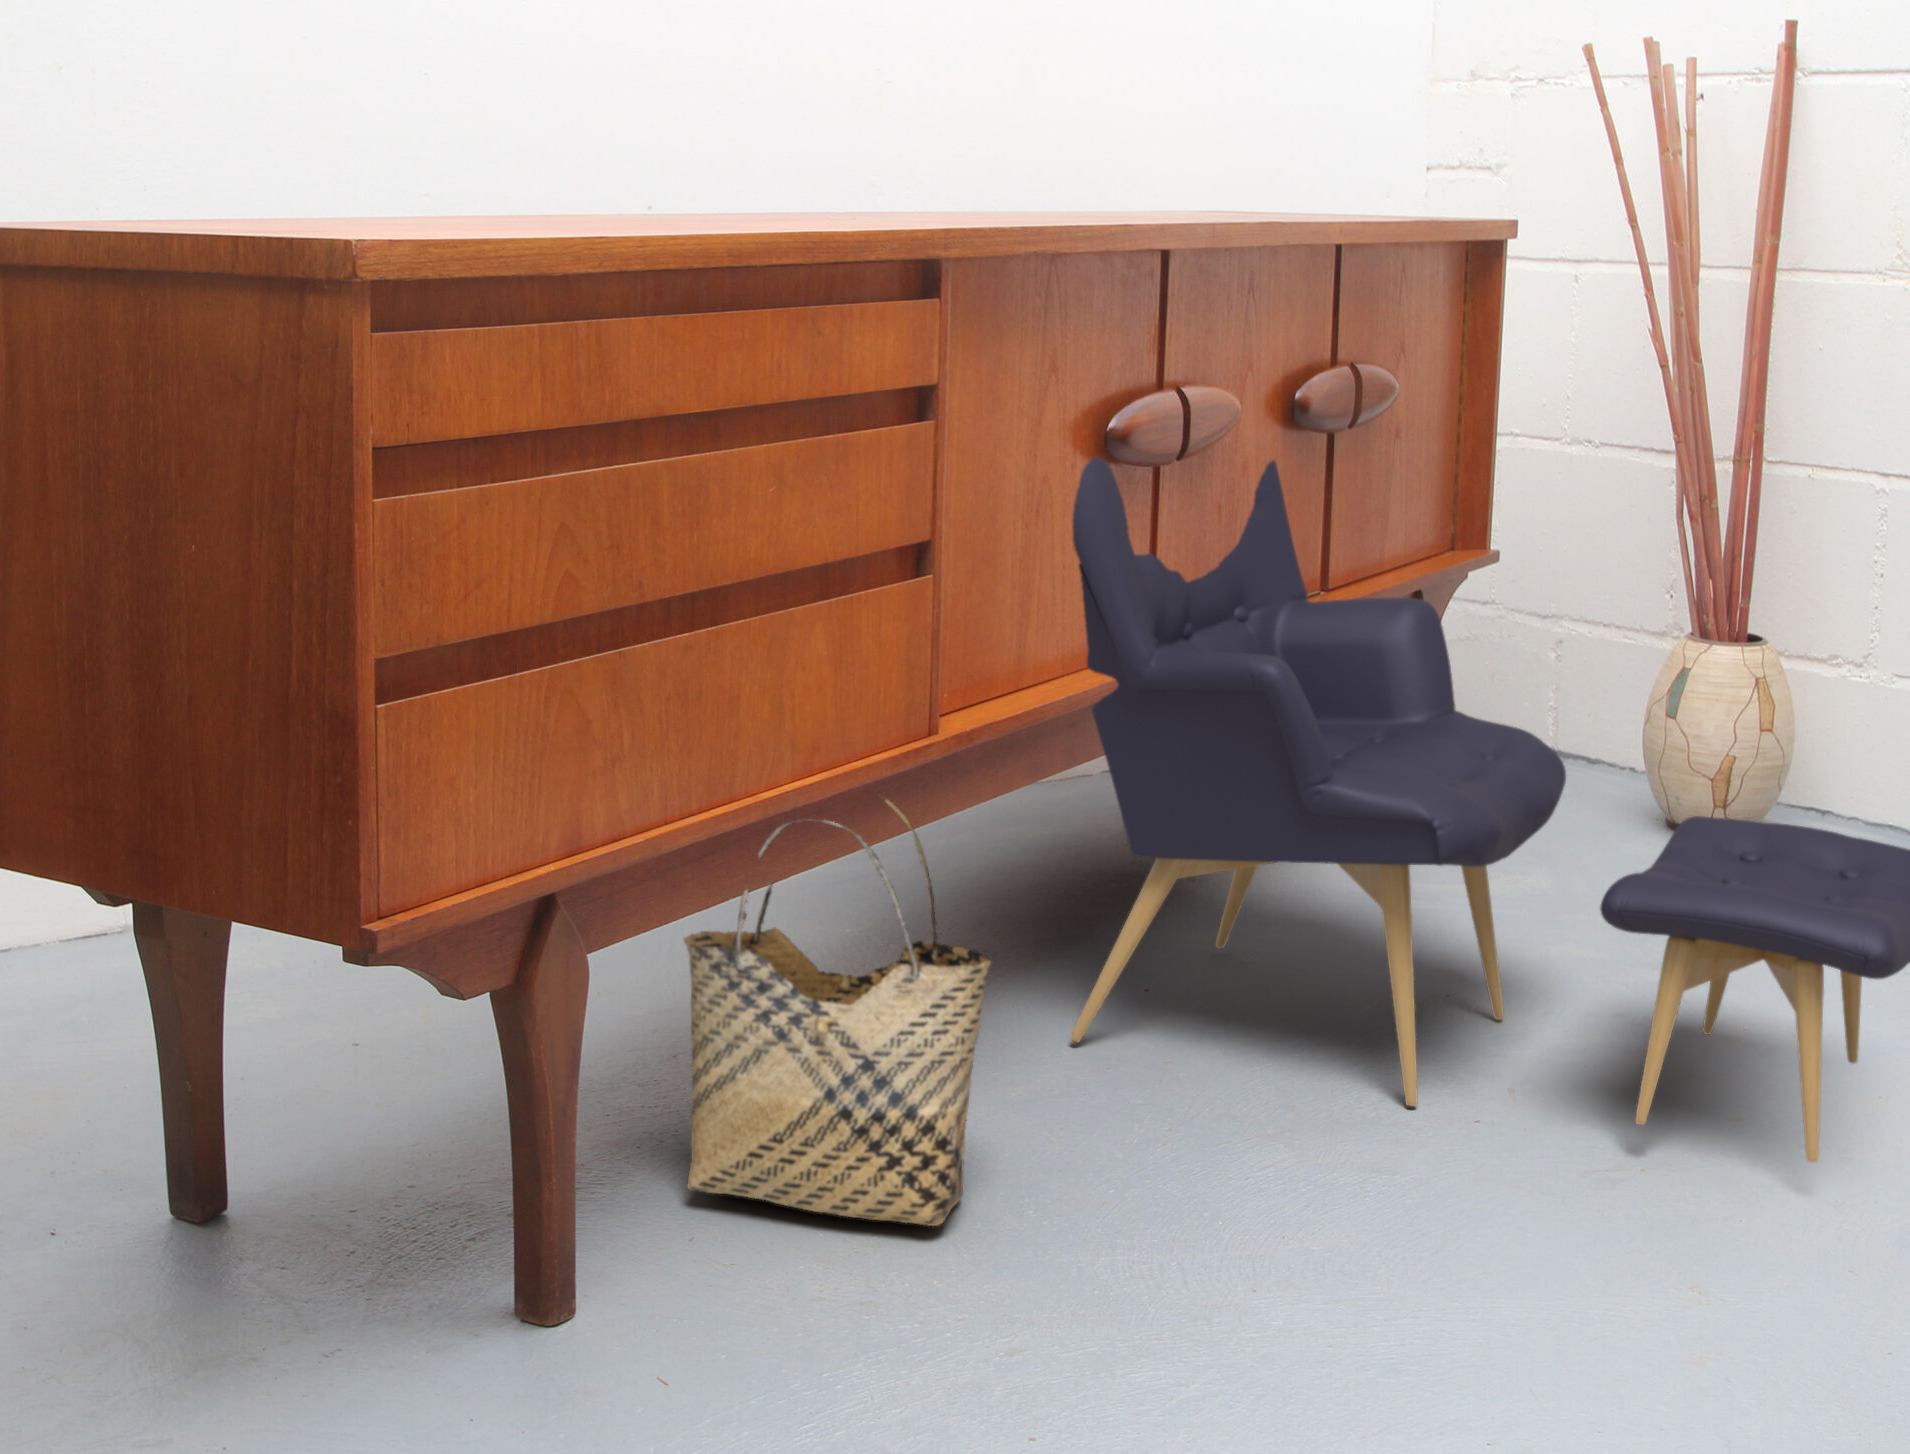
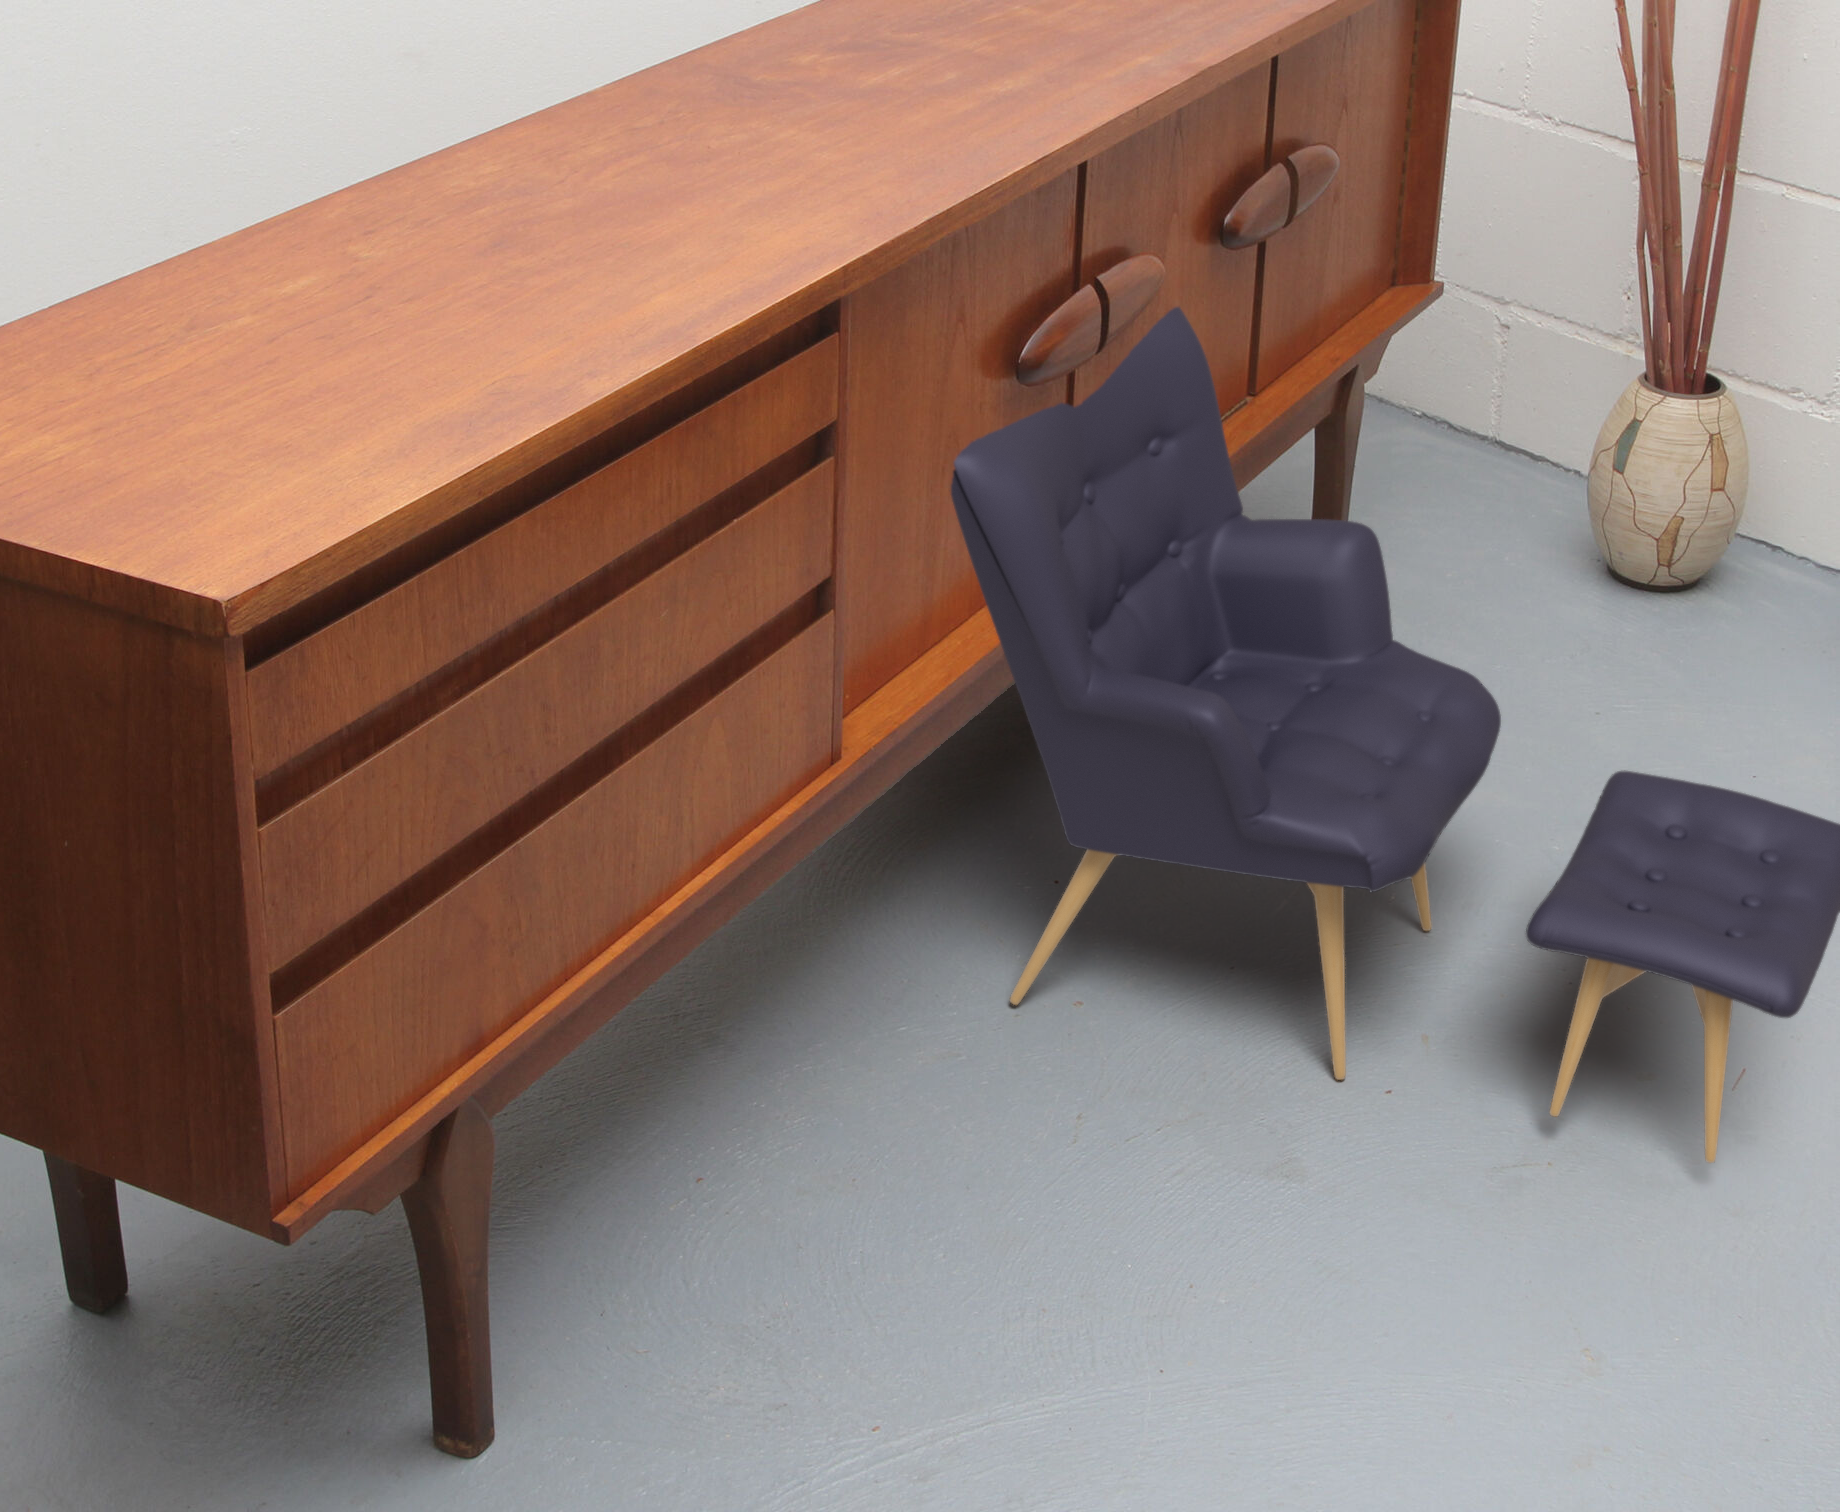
woven basket: present [684,794,991,1226] -> none [646,903,944,1310]

